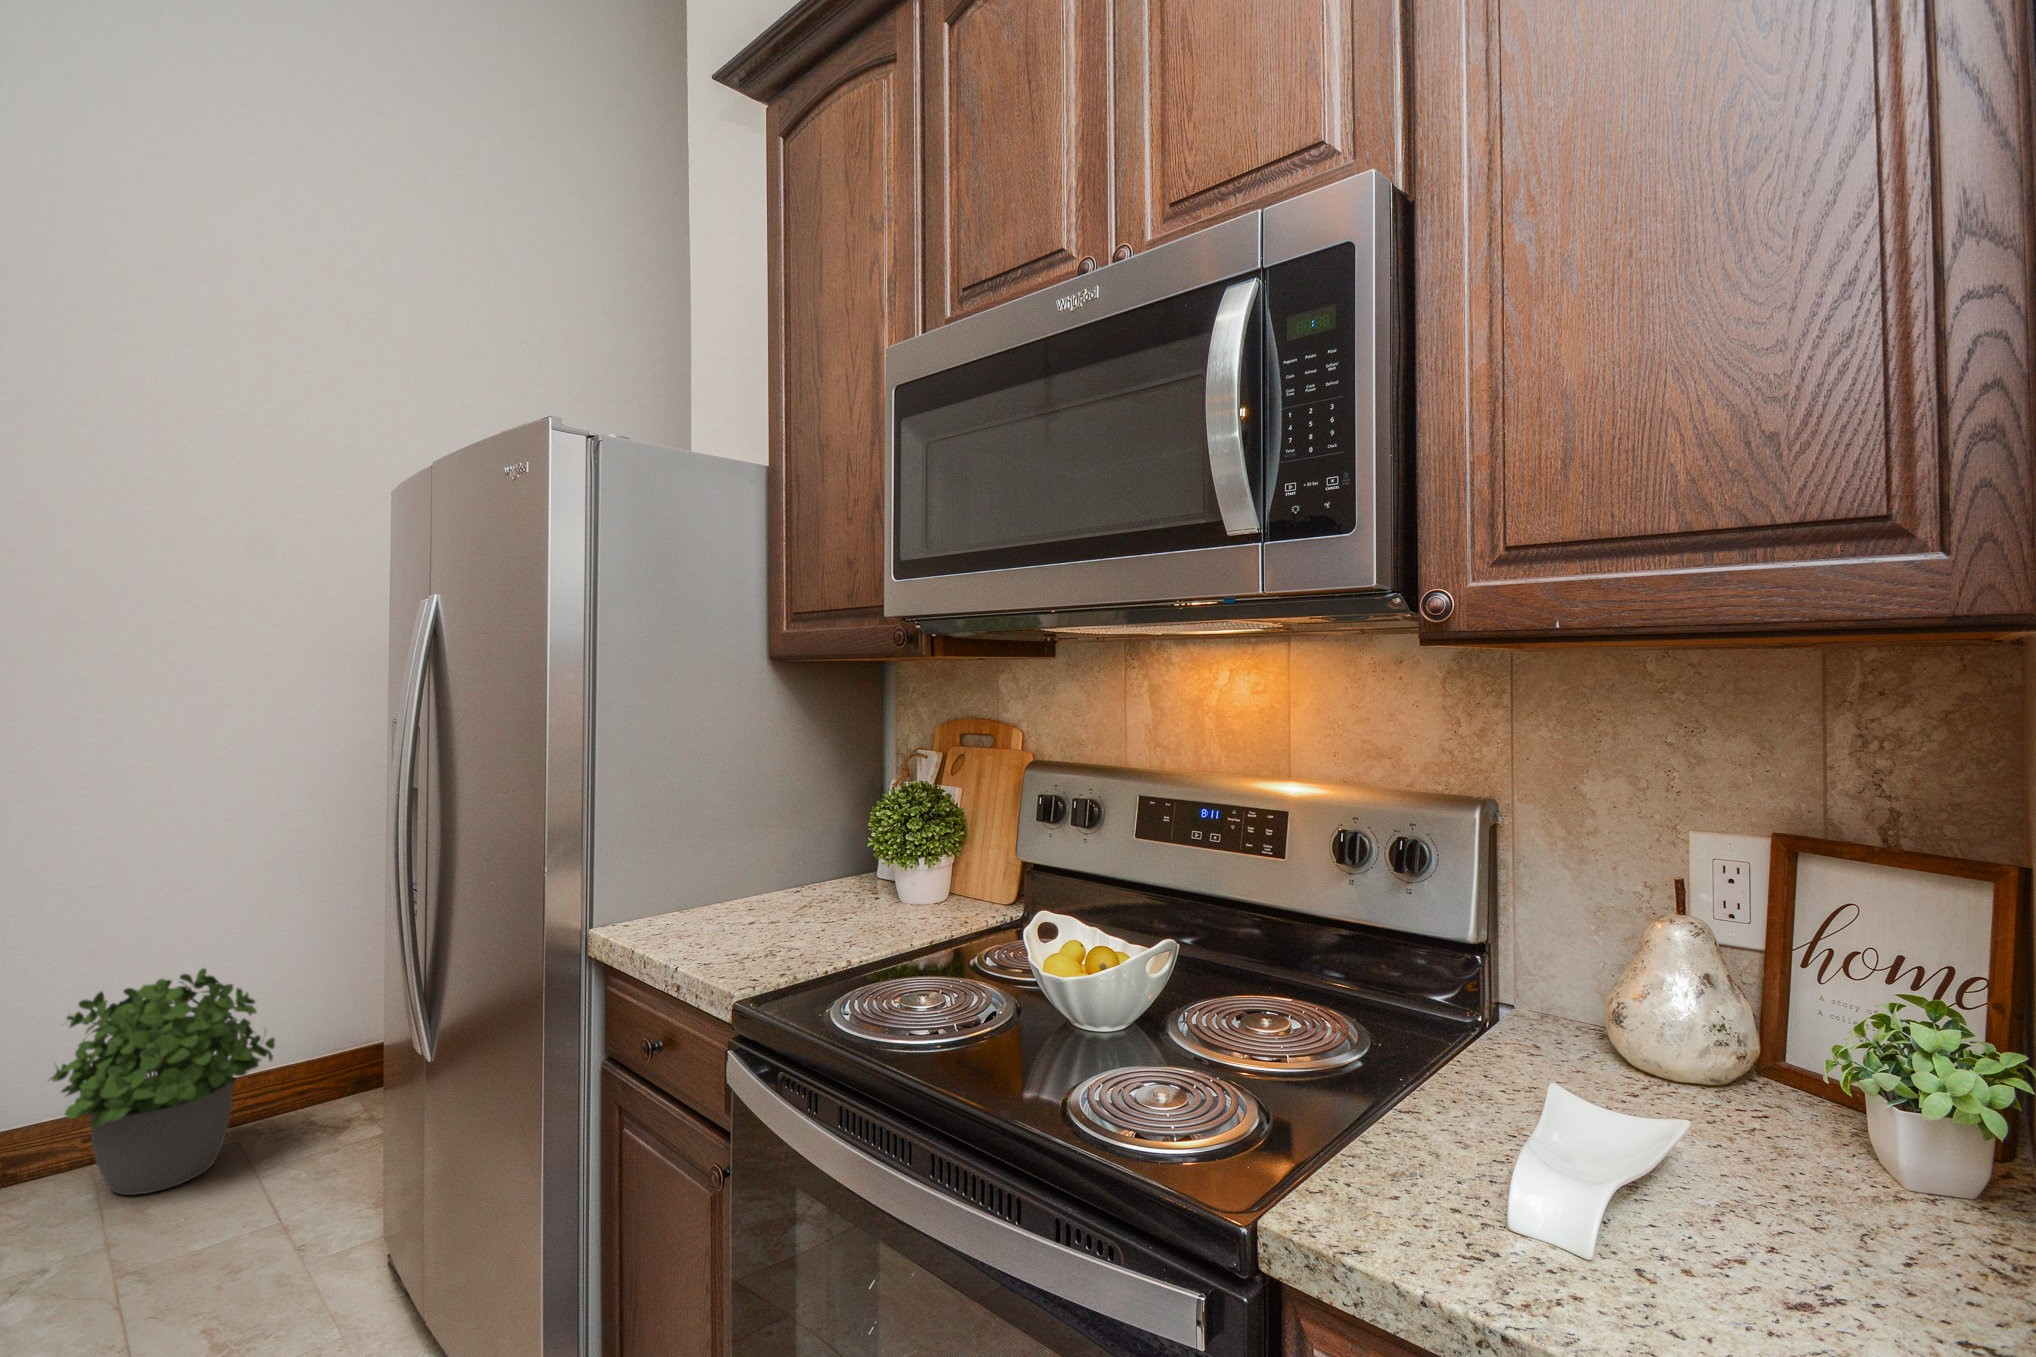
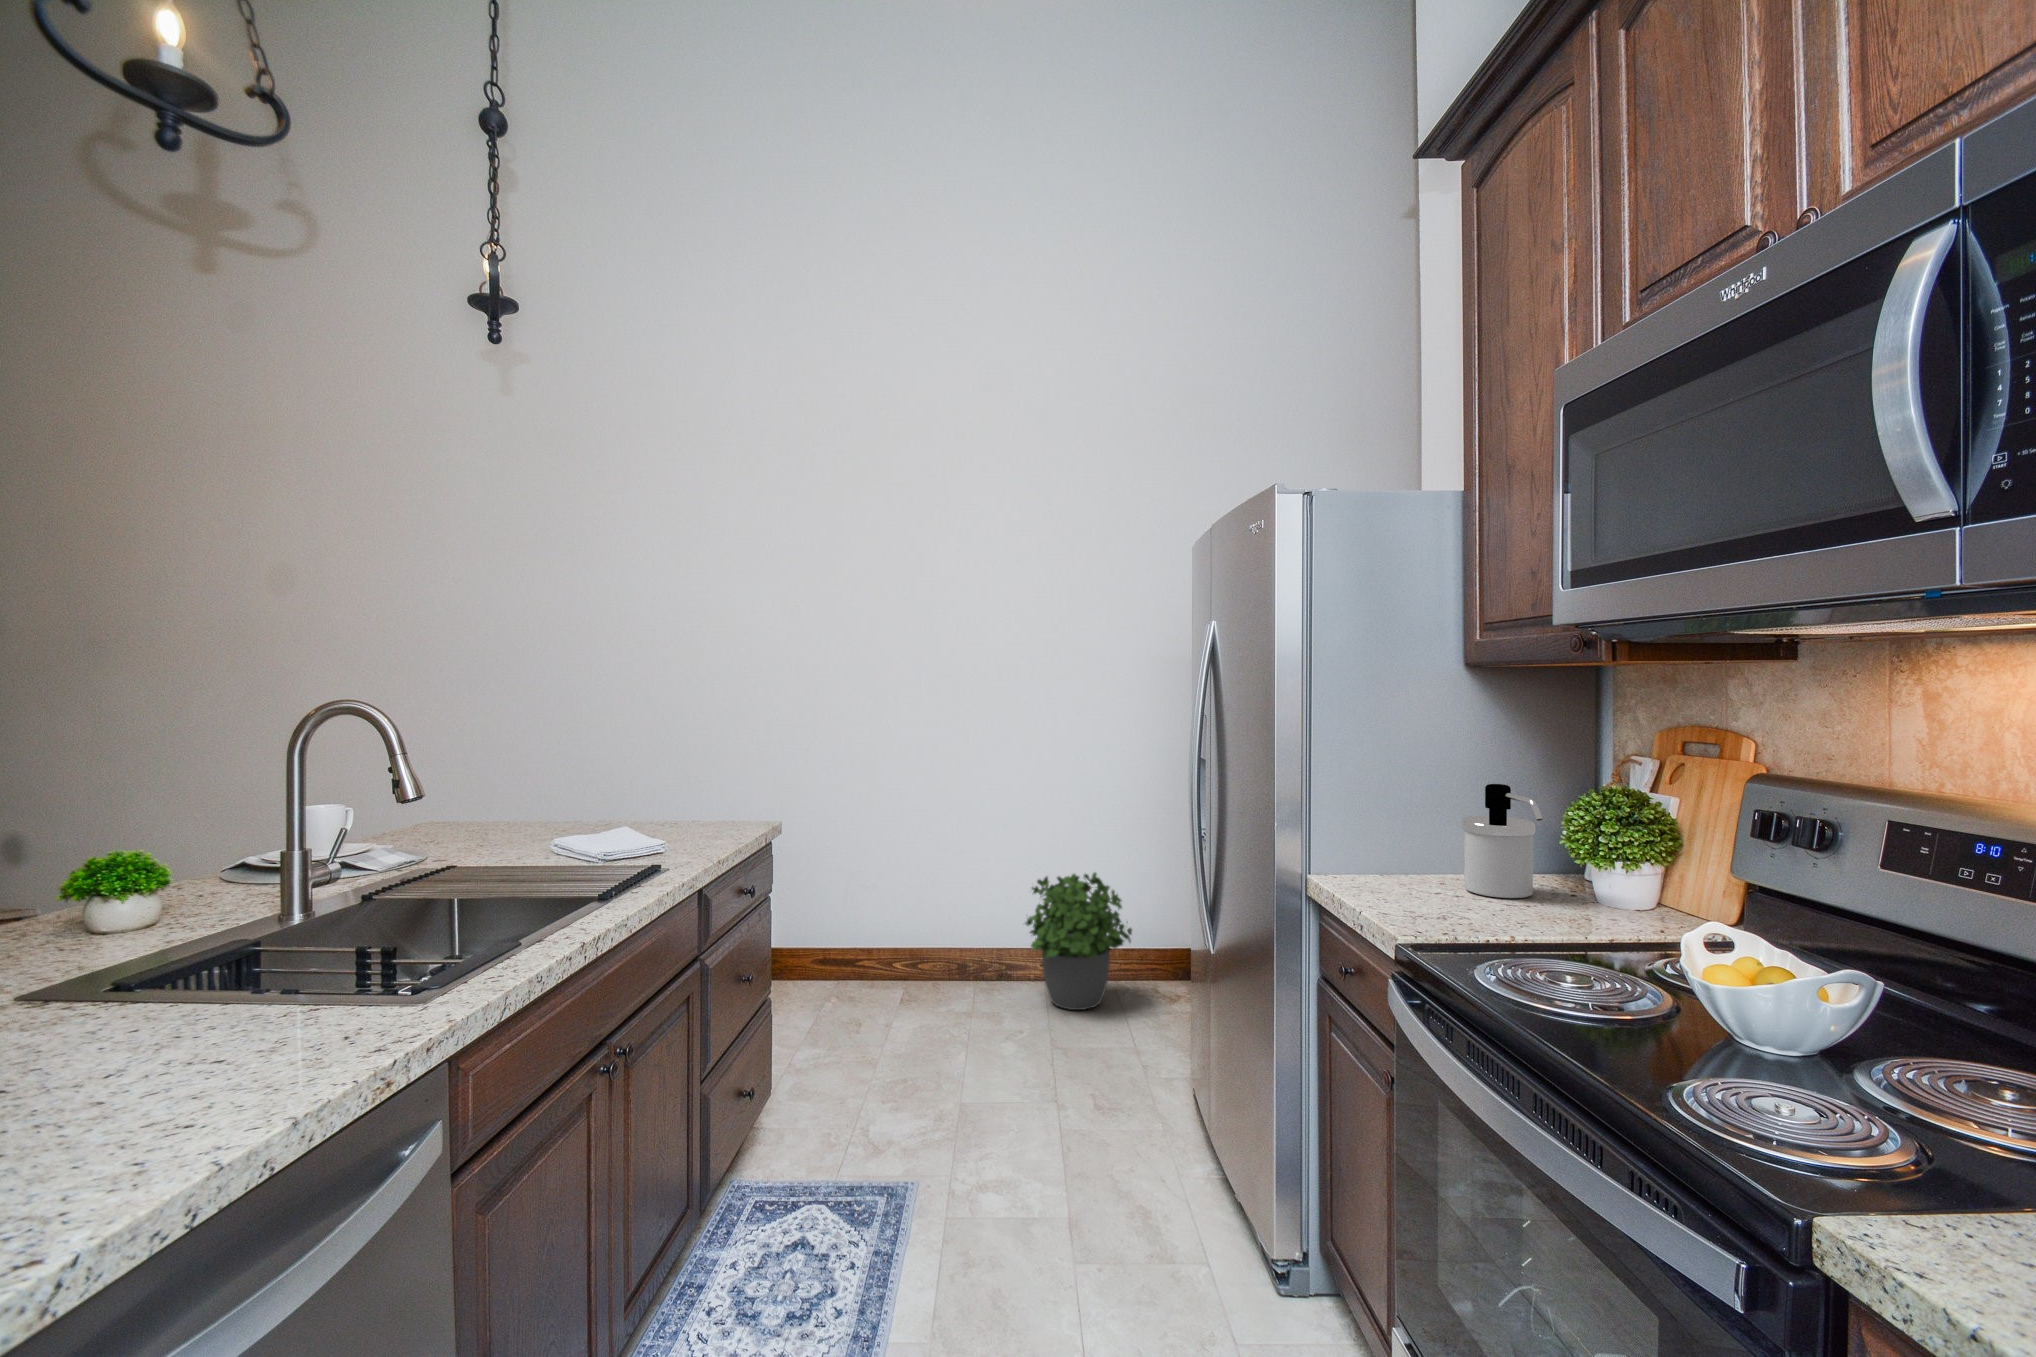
soap dispenser: none [773,791,860,916] -> present [1462,784,1542,898]

